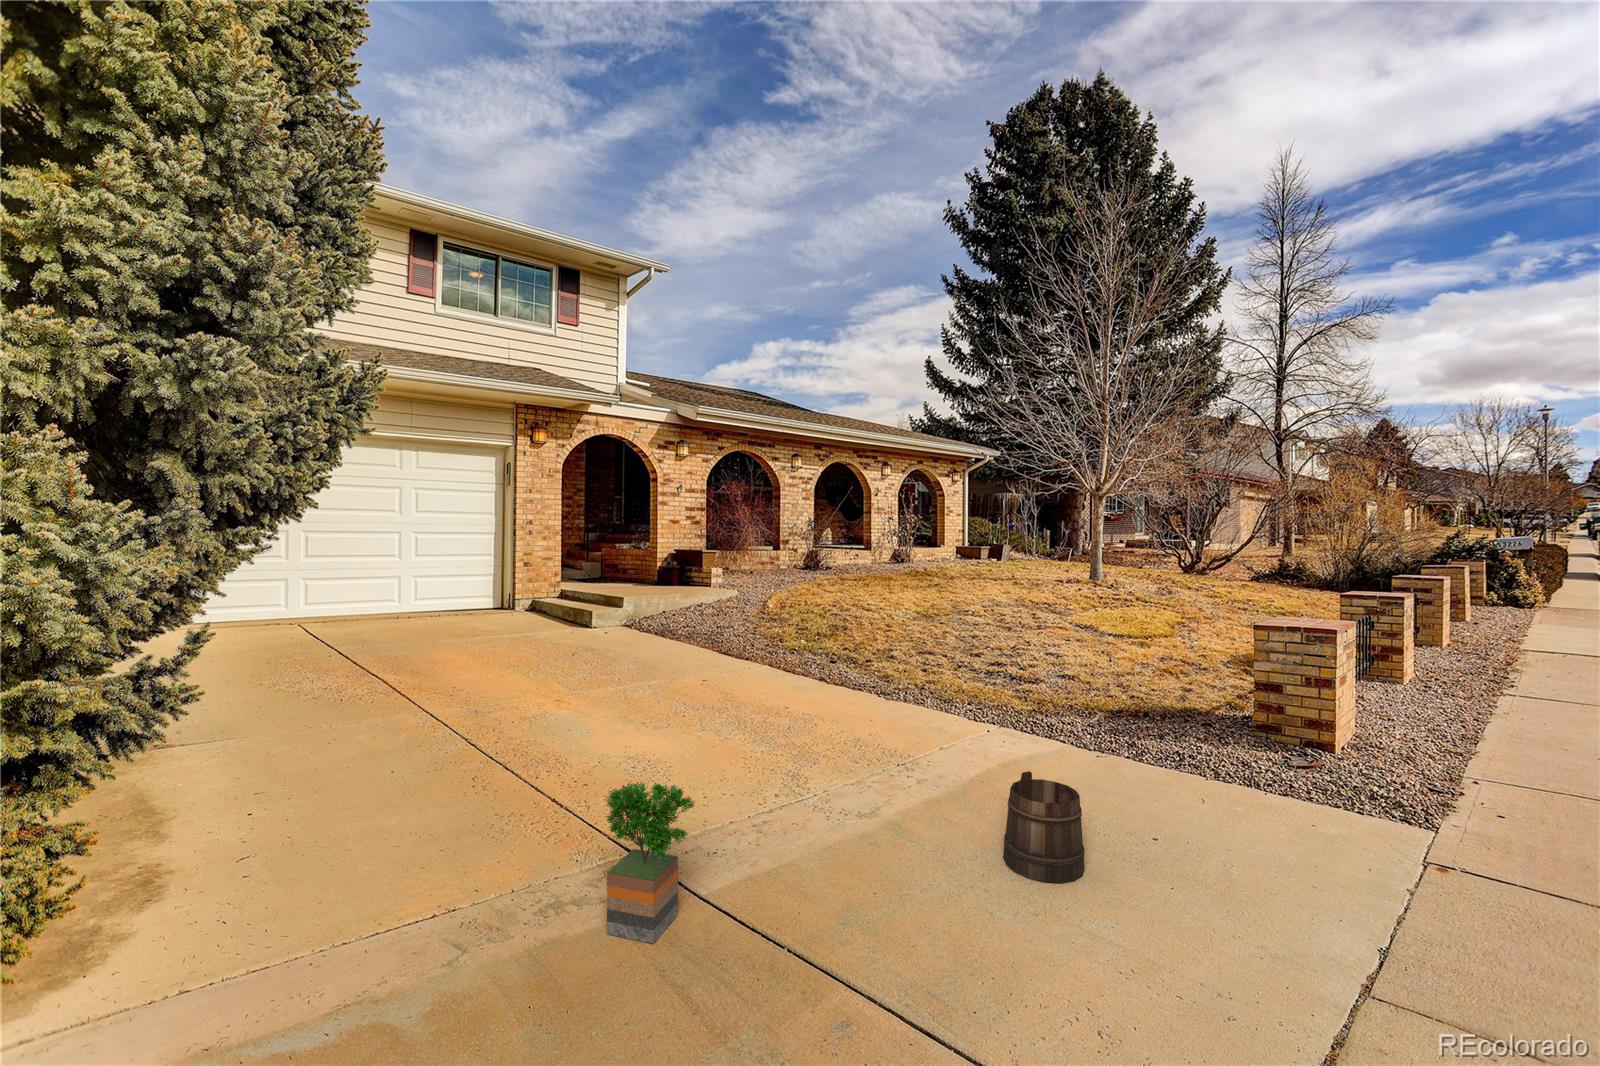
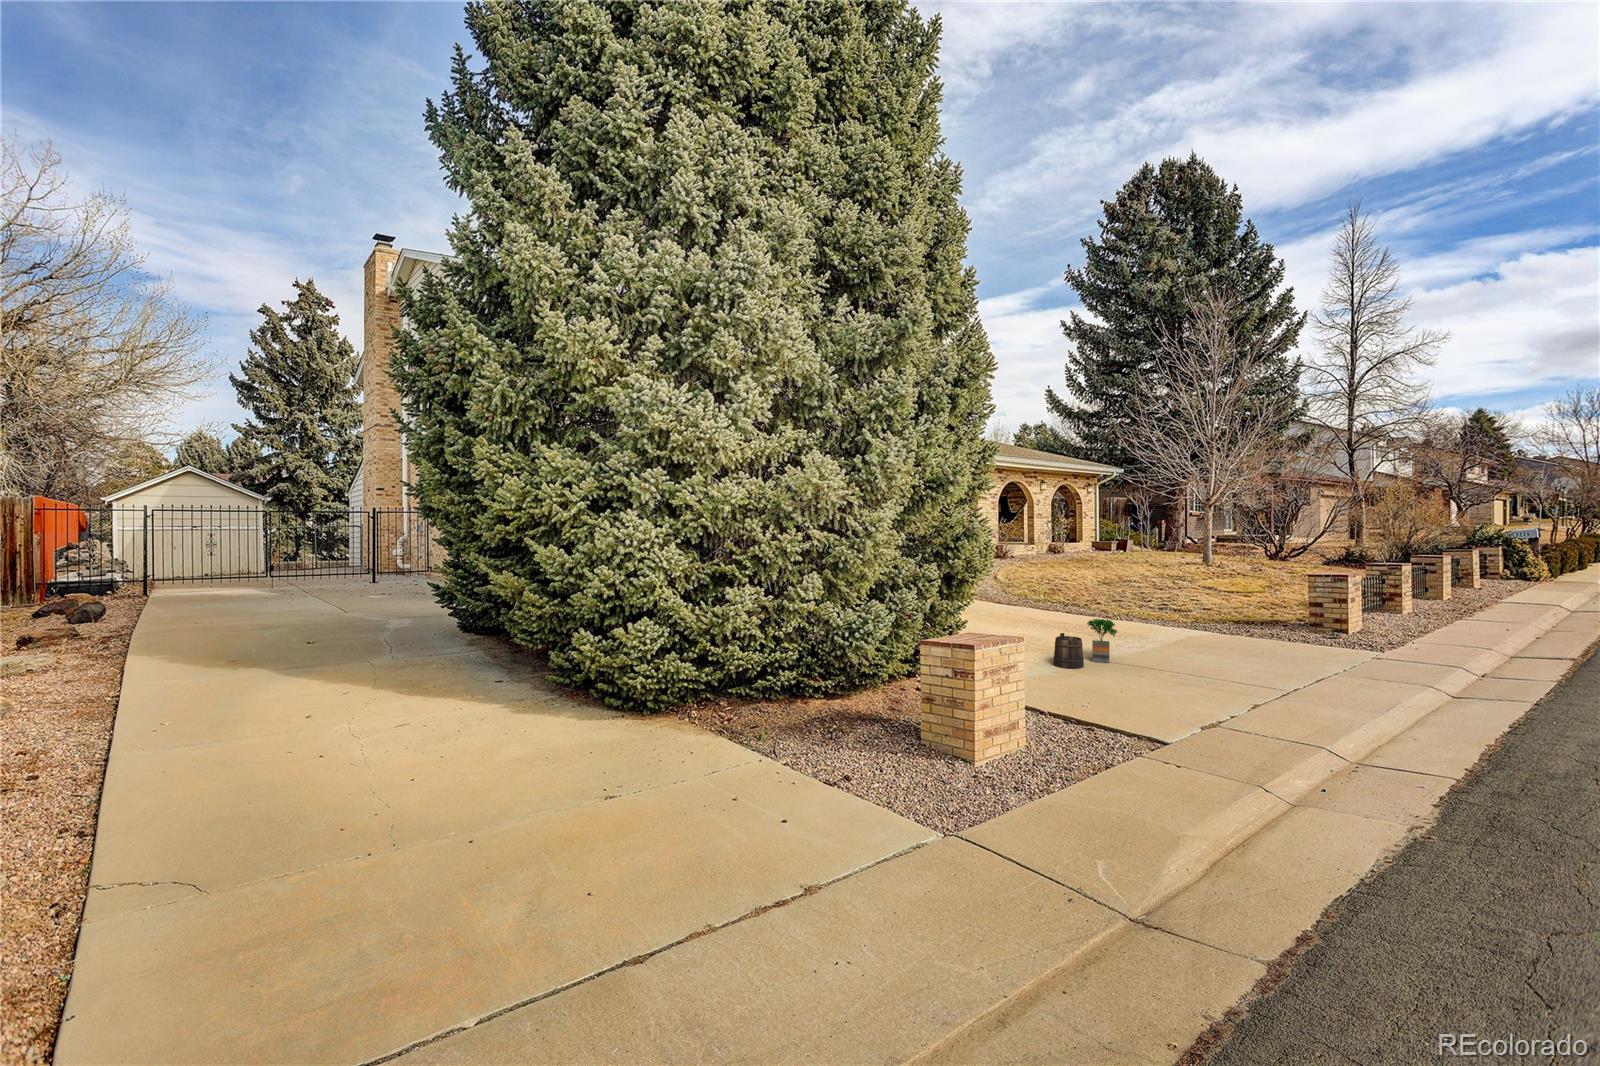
bucket: present [1003,771,1084,883] -> present [1053,633,1084,669]

